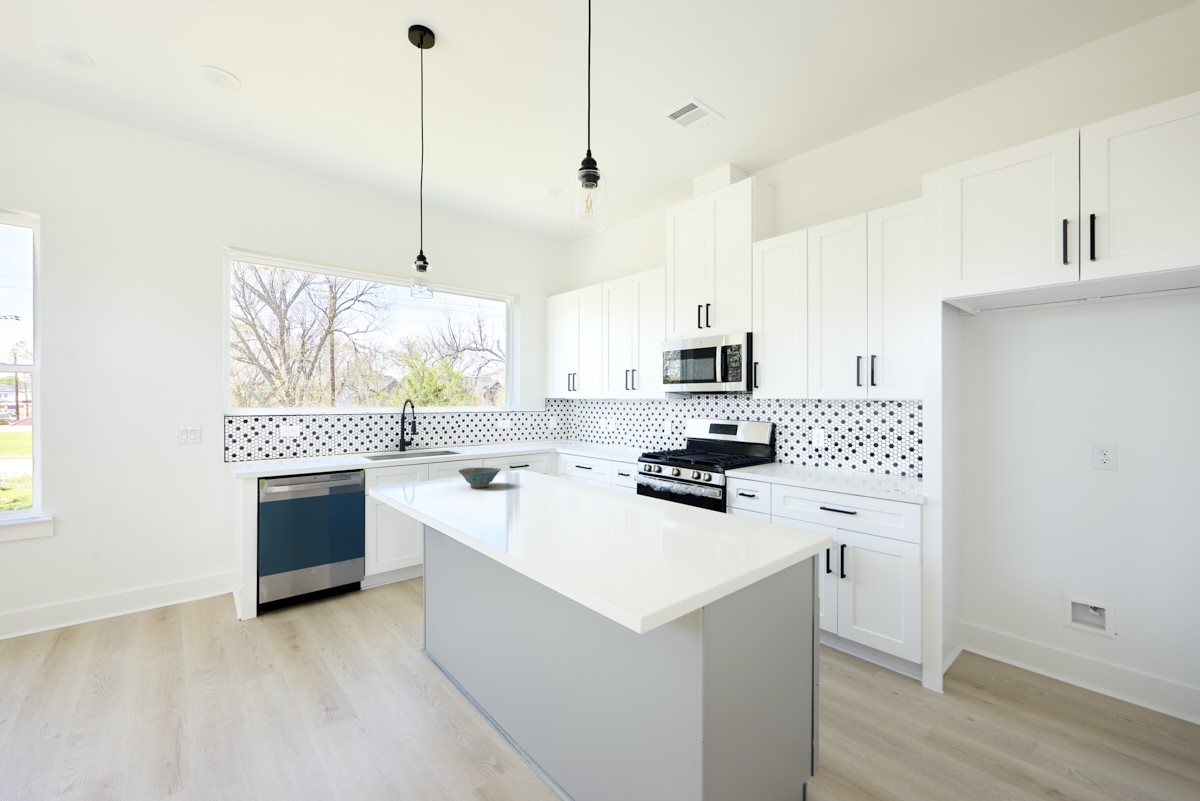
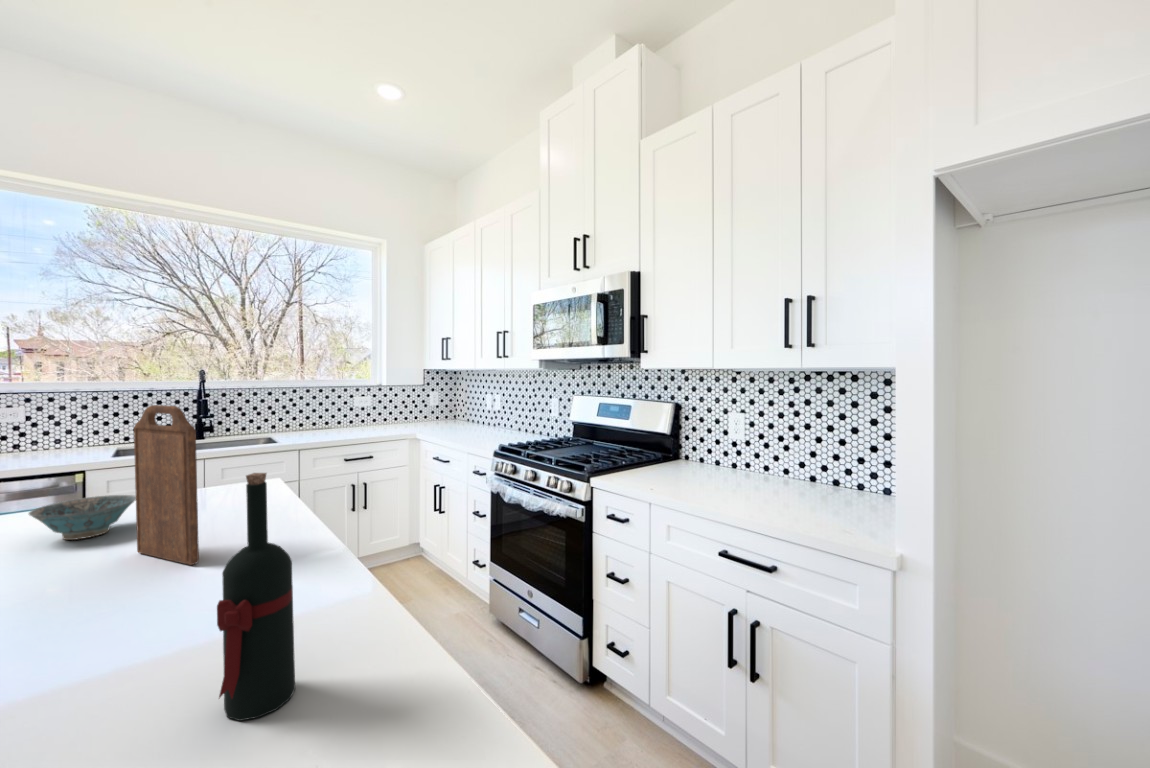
cutting board: none [526,415,568,495] -> present [134,405,199,565]
wine bottle: none [666,435,689,523] -> present [217,473,295,721]

